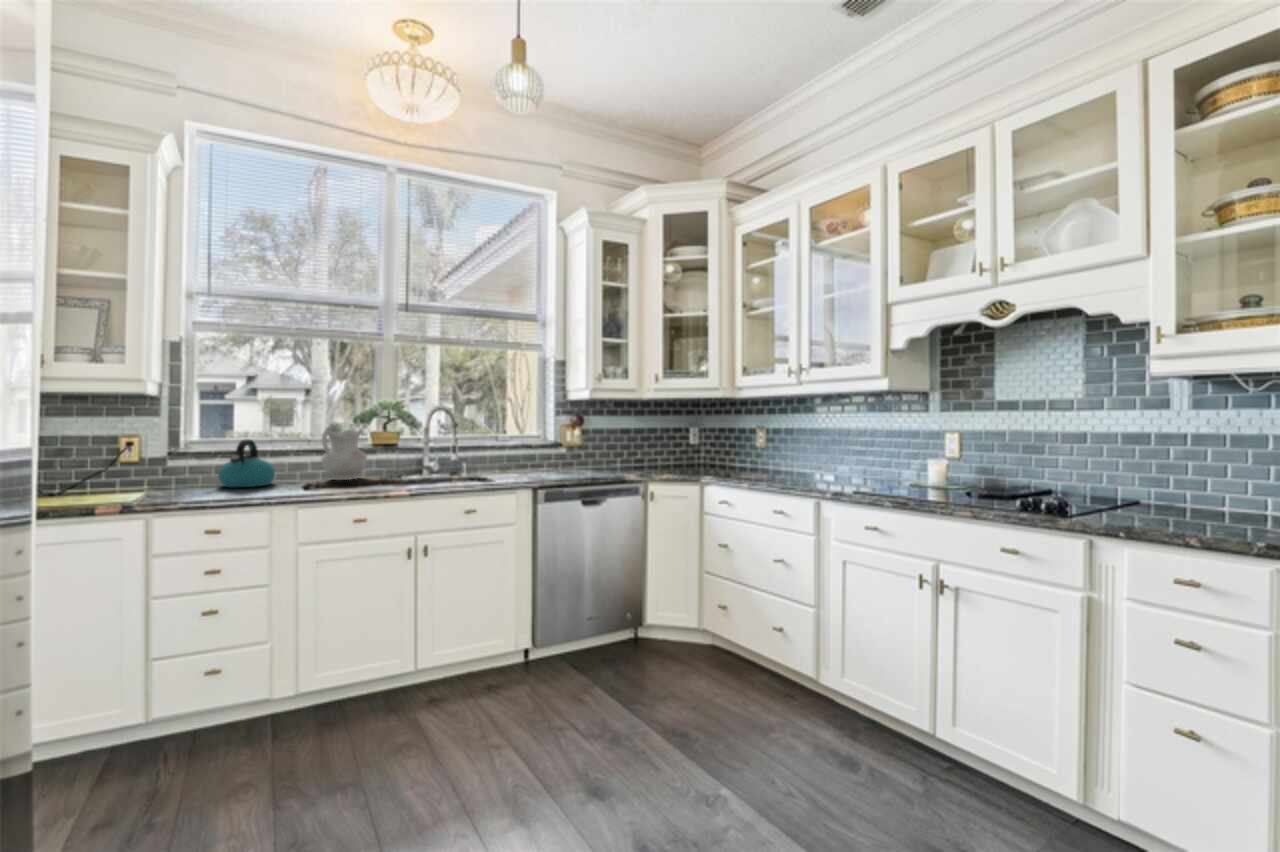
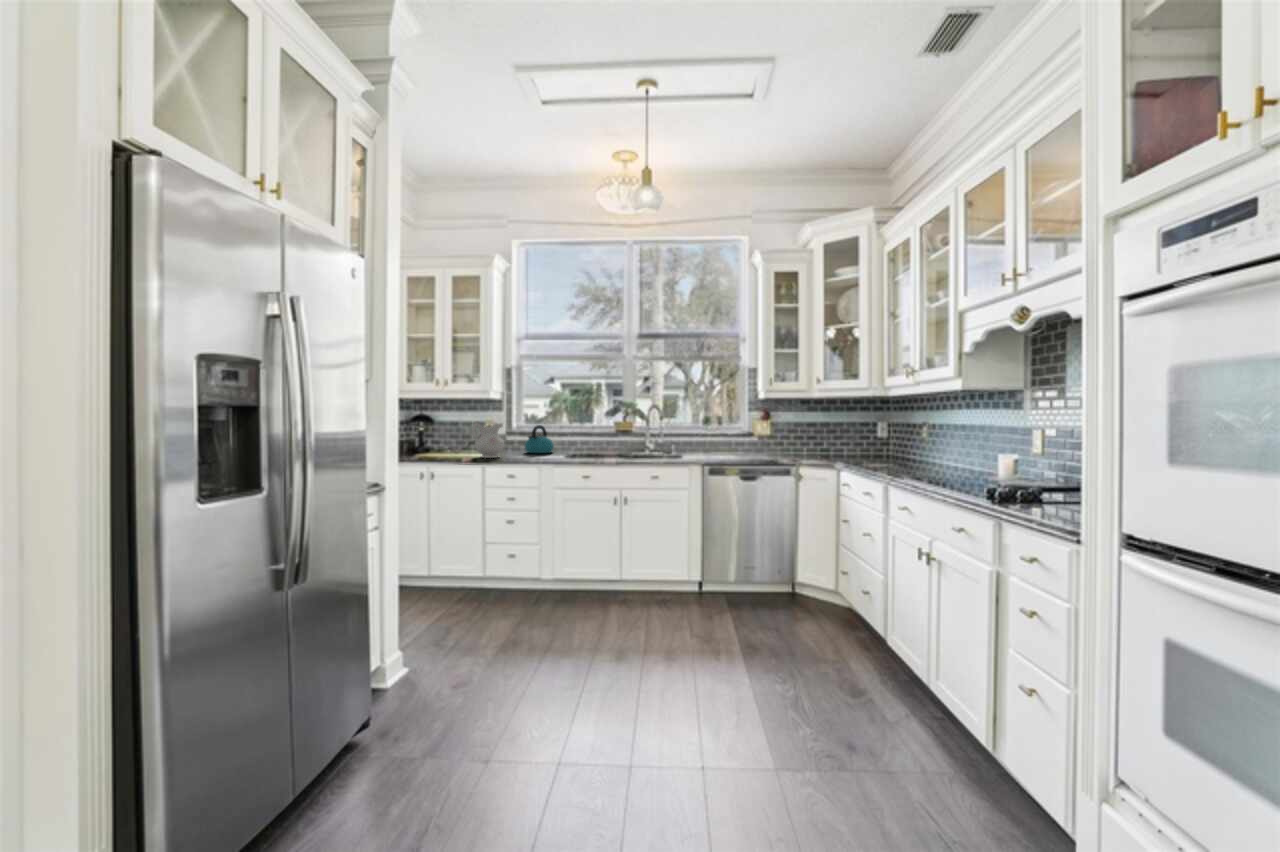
ceramic pitcher: present [322,427,367,480] -> present [472,422,504,458]

